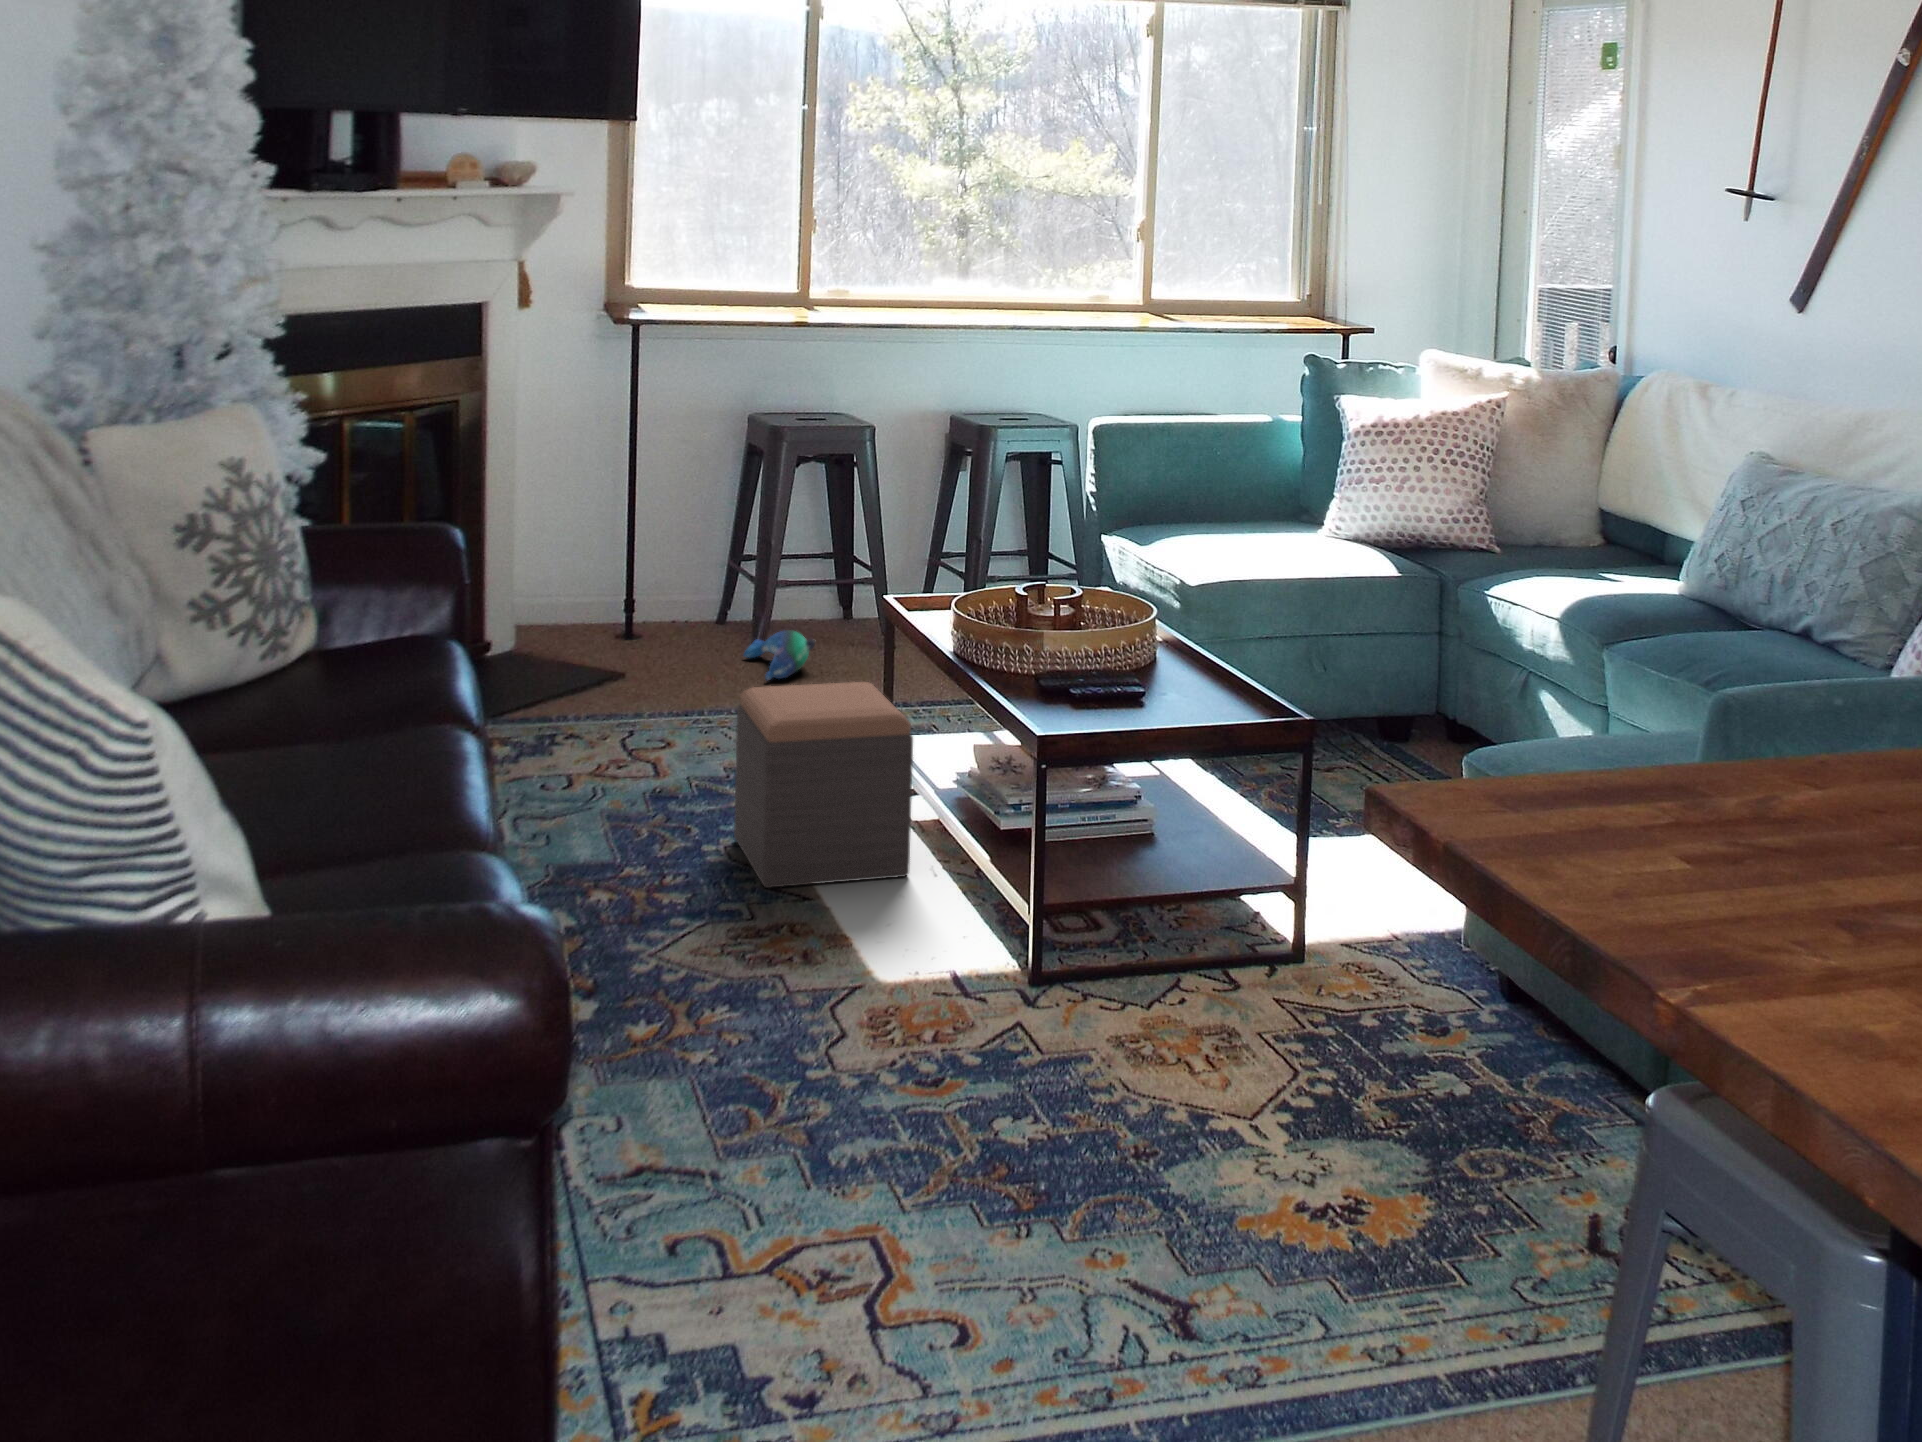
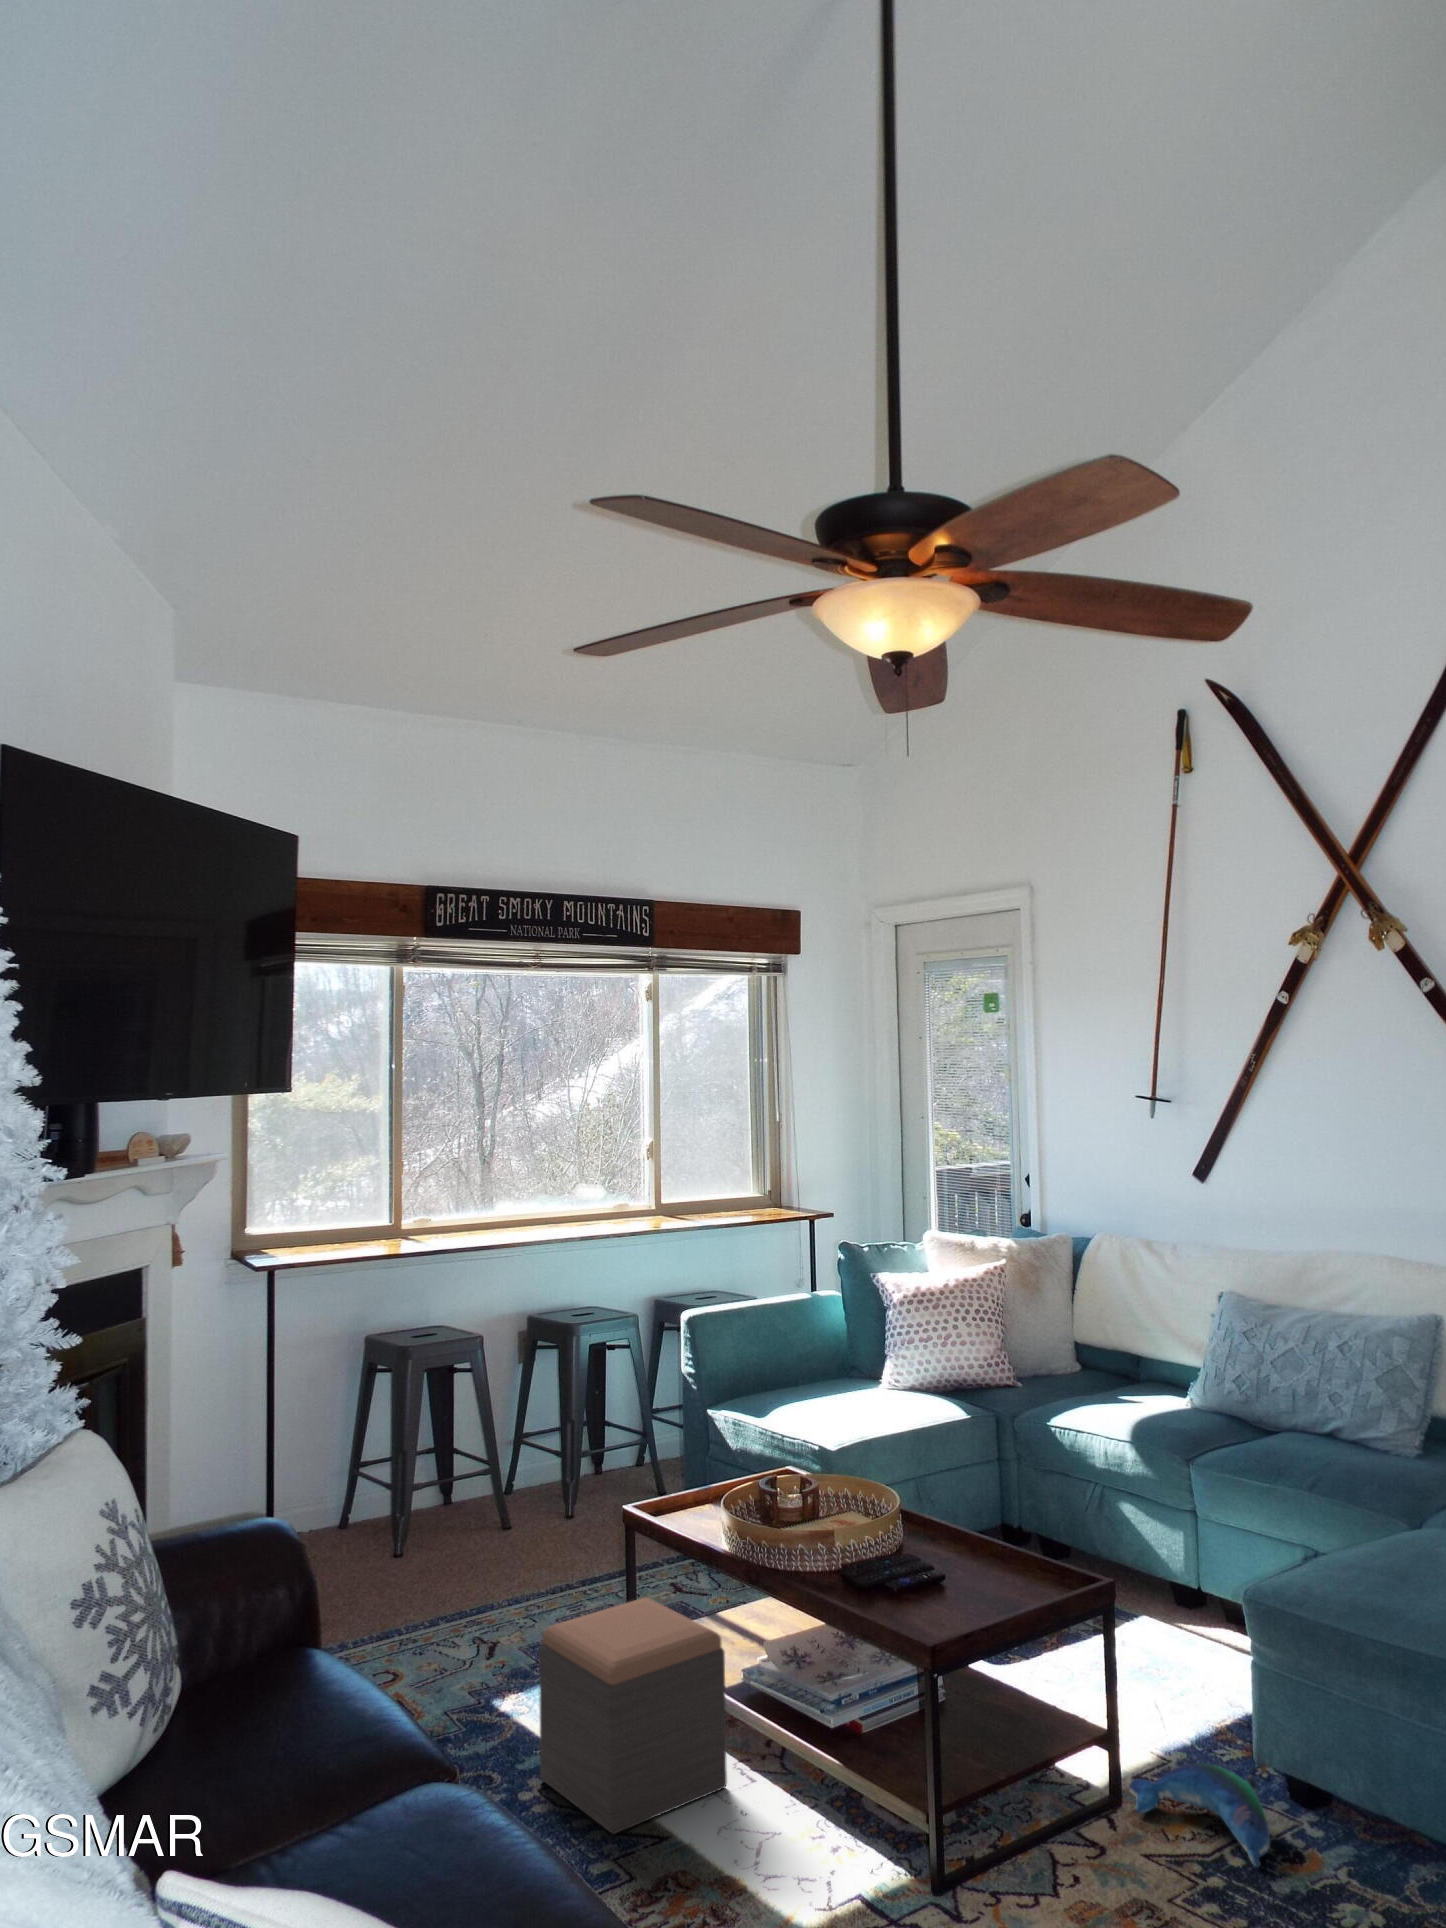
plush toy: present [744,630,815,680] -> present [1129,1763,1270,1867]

